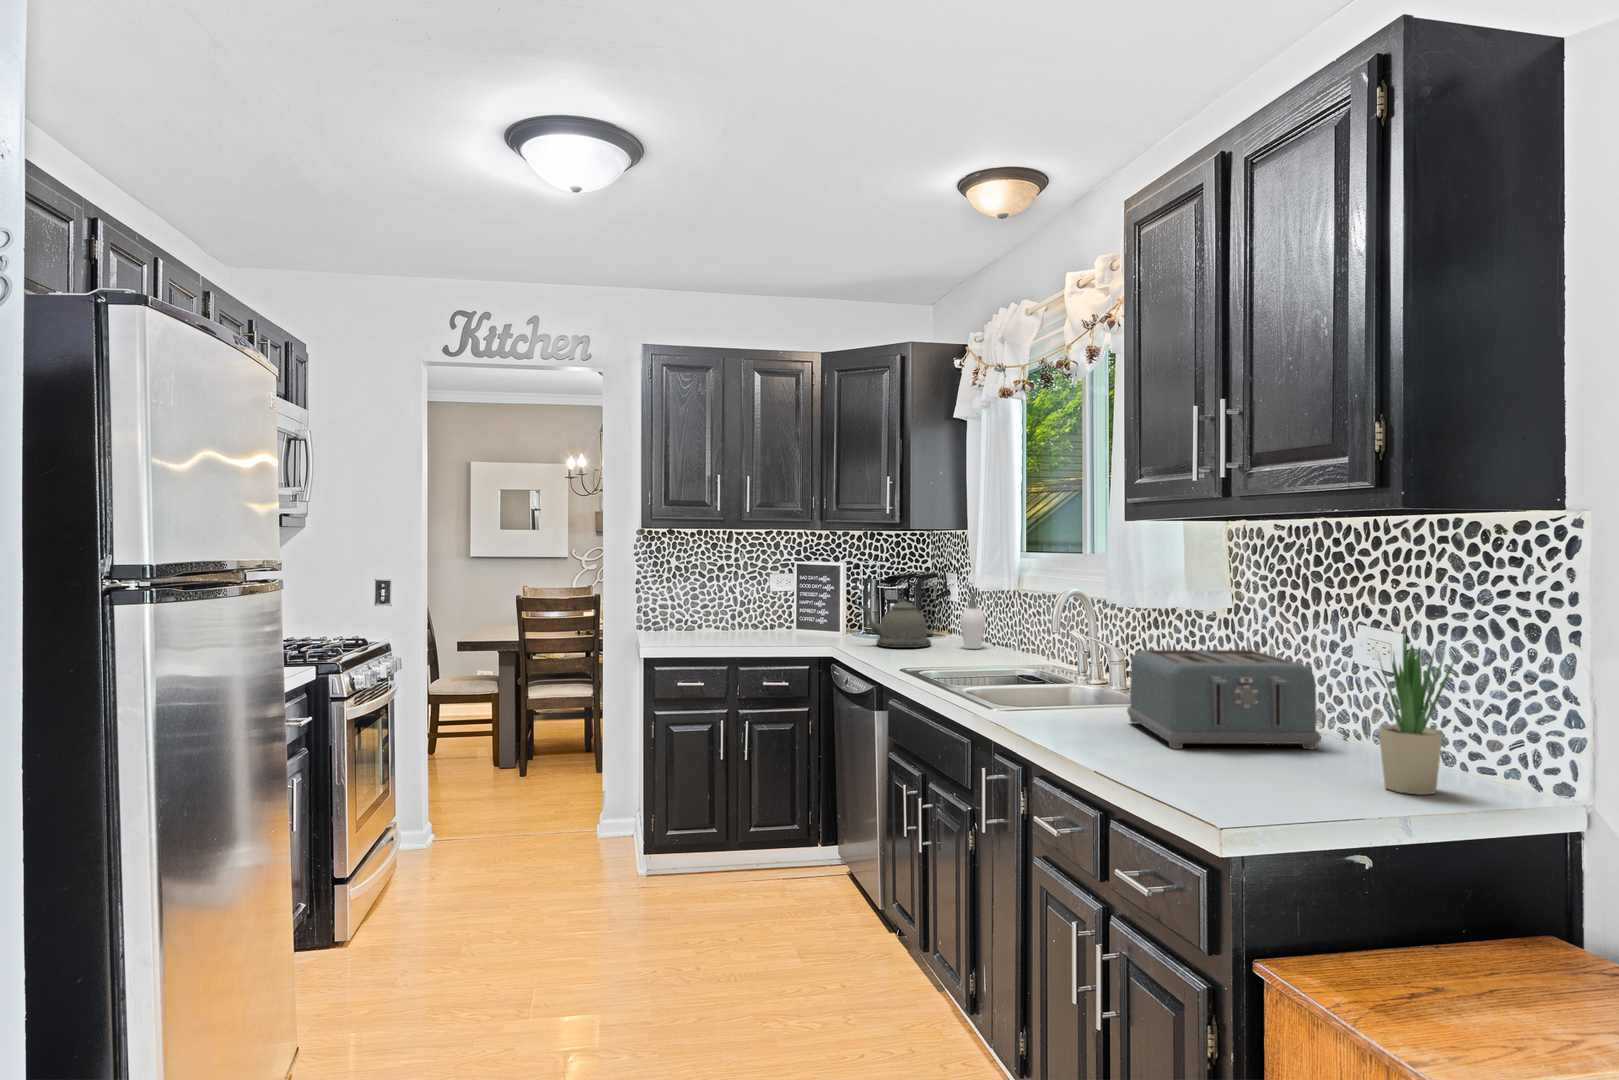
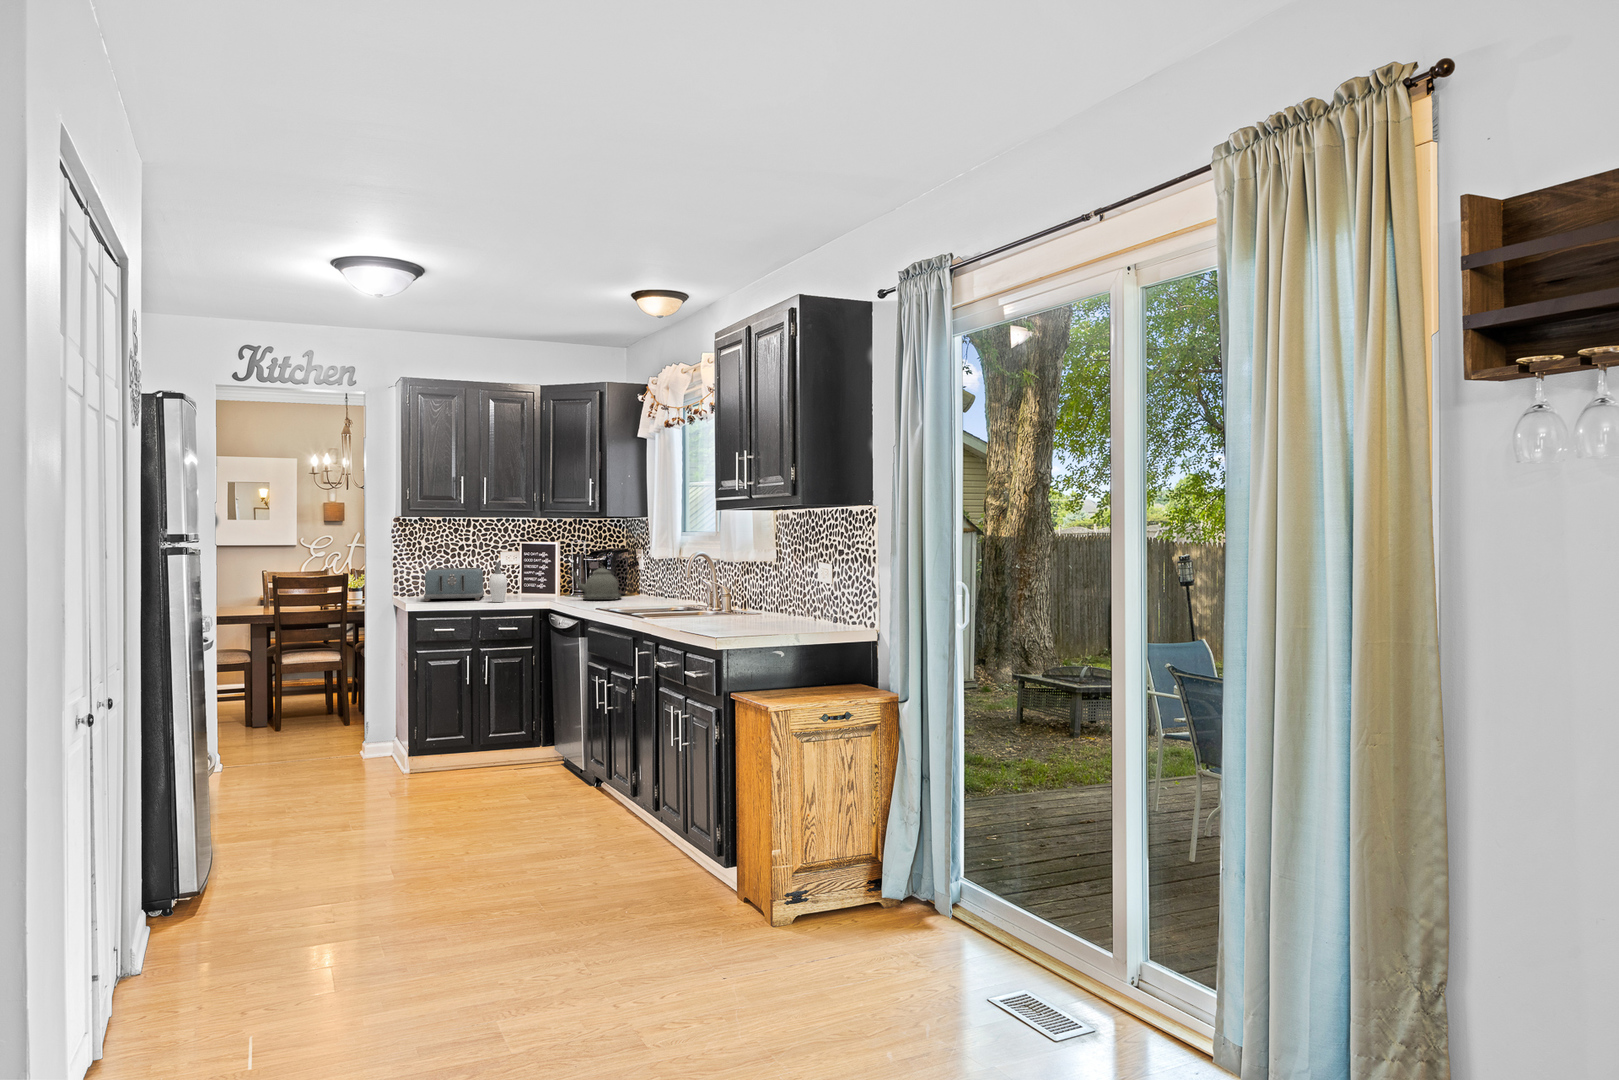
soap dispenser: present [960,592,985,649] -> present [489,562,507,602]
potted plant: present [1379,628,1455,795] -> none [800,554,829,629]
toaster: present [1127,650,1321,749] -> present [424,568,484,601]

